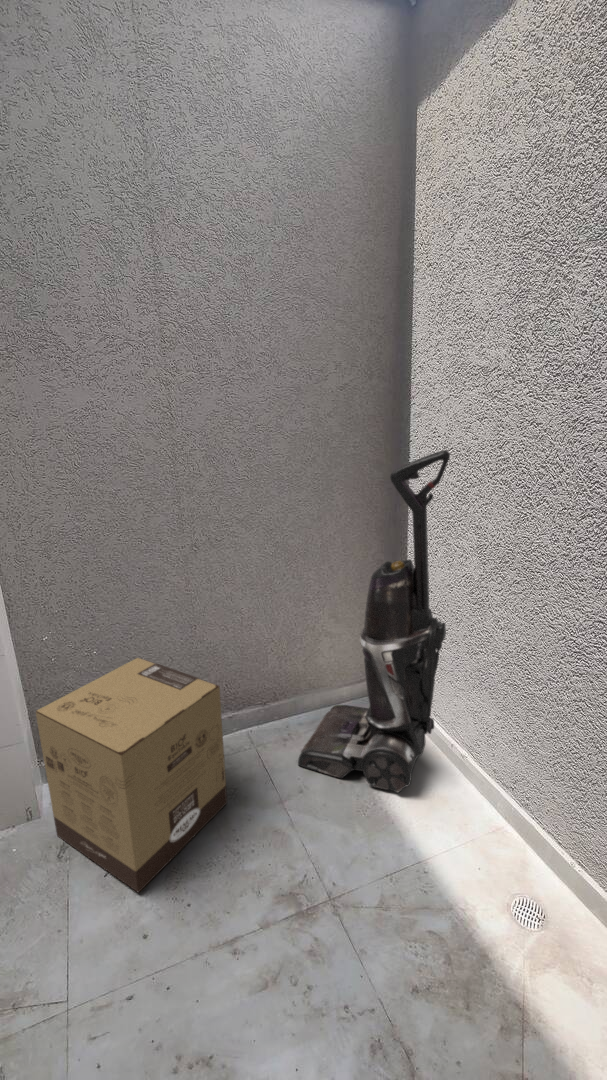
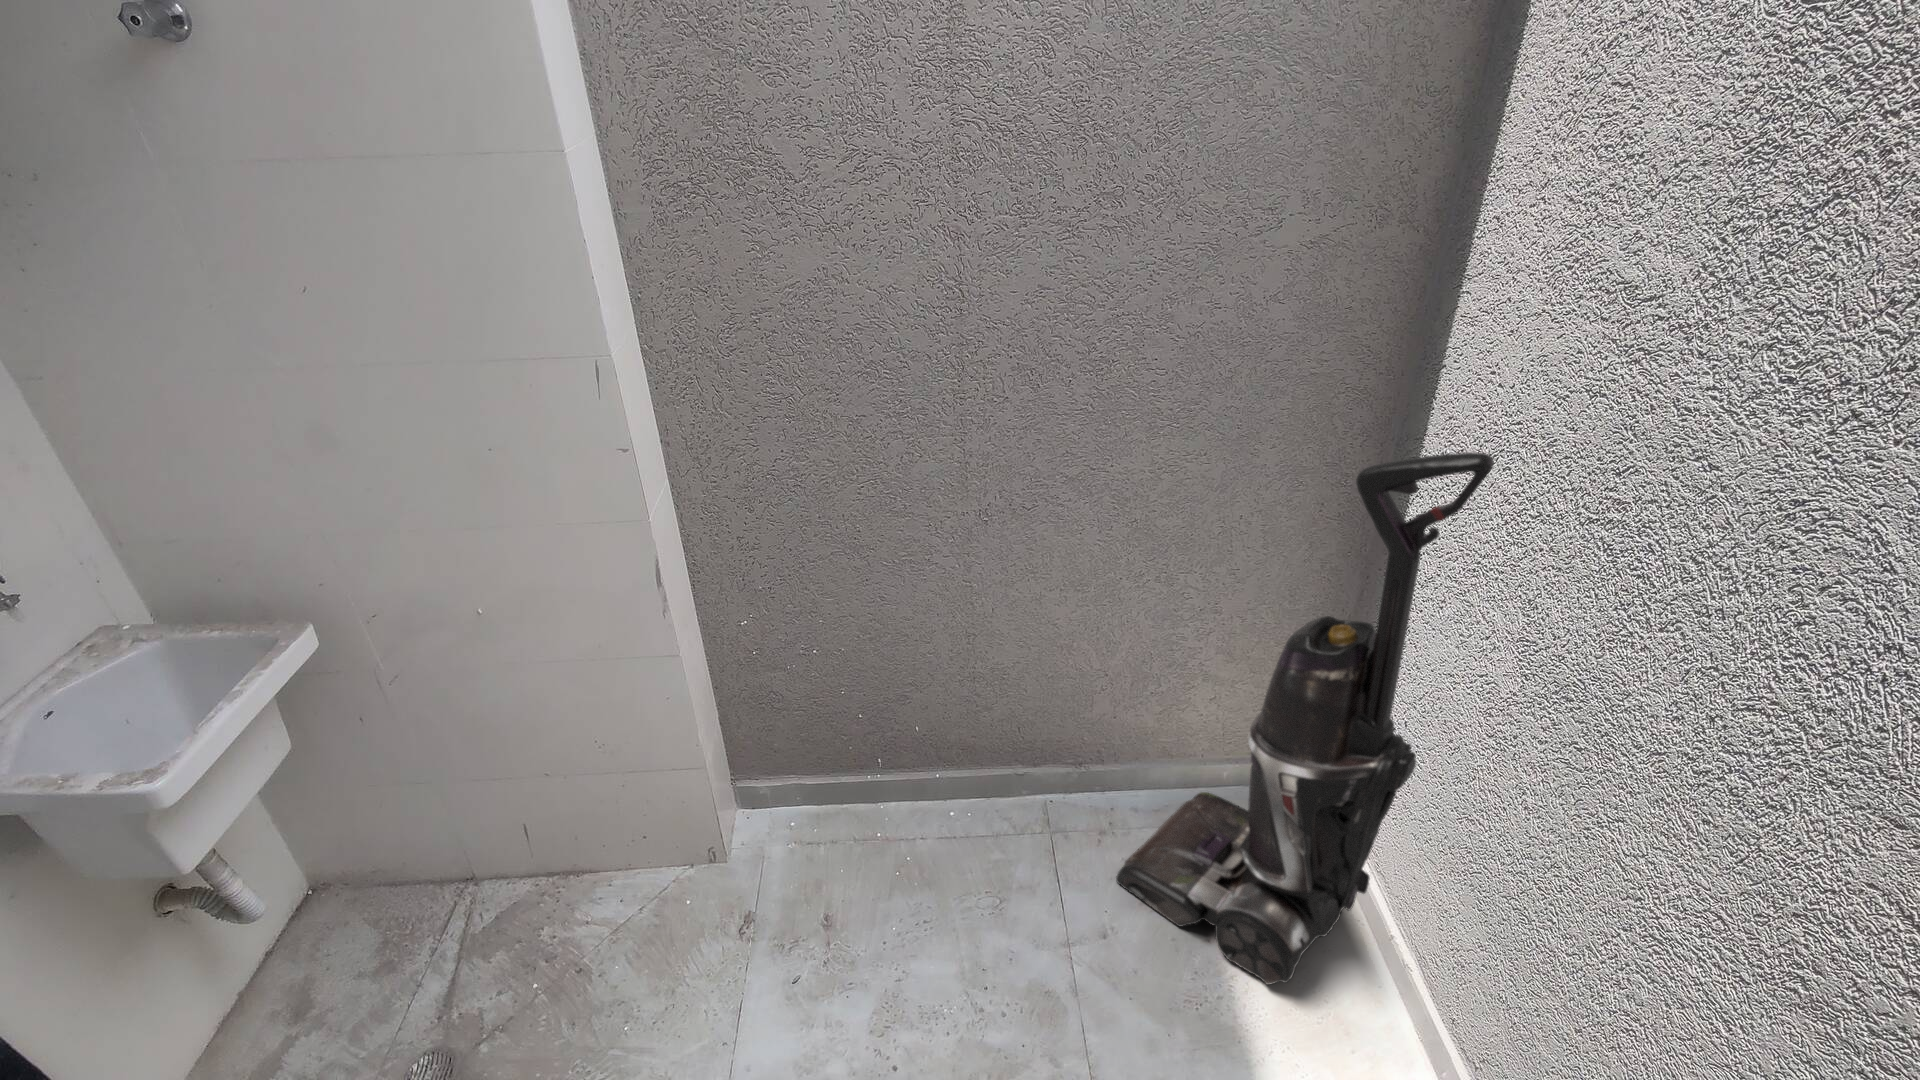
cardboard box: present [36,658,227,892] -> none [741,675,995,1011]

